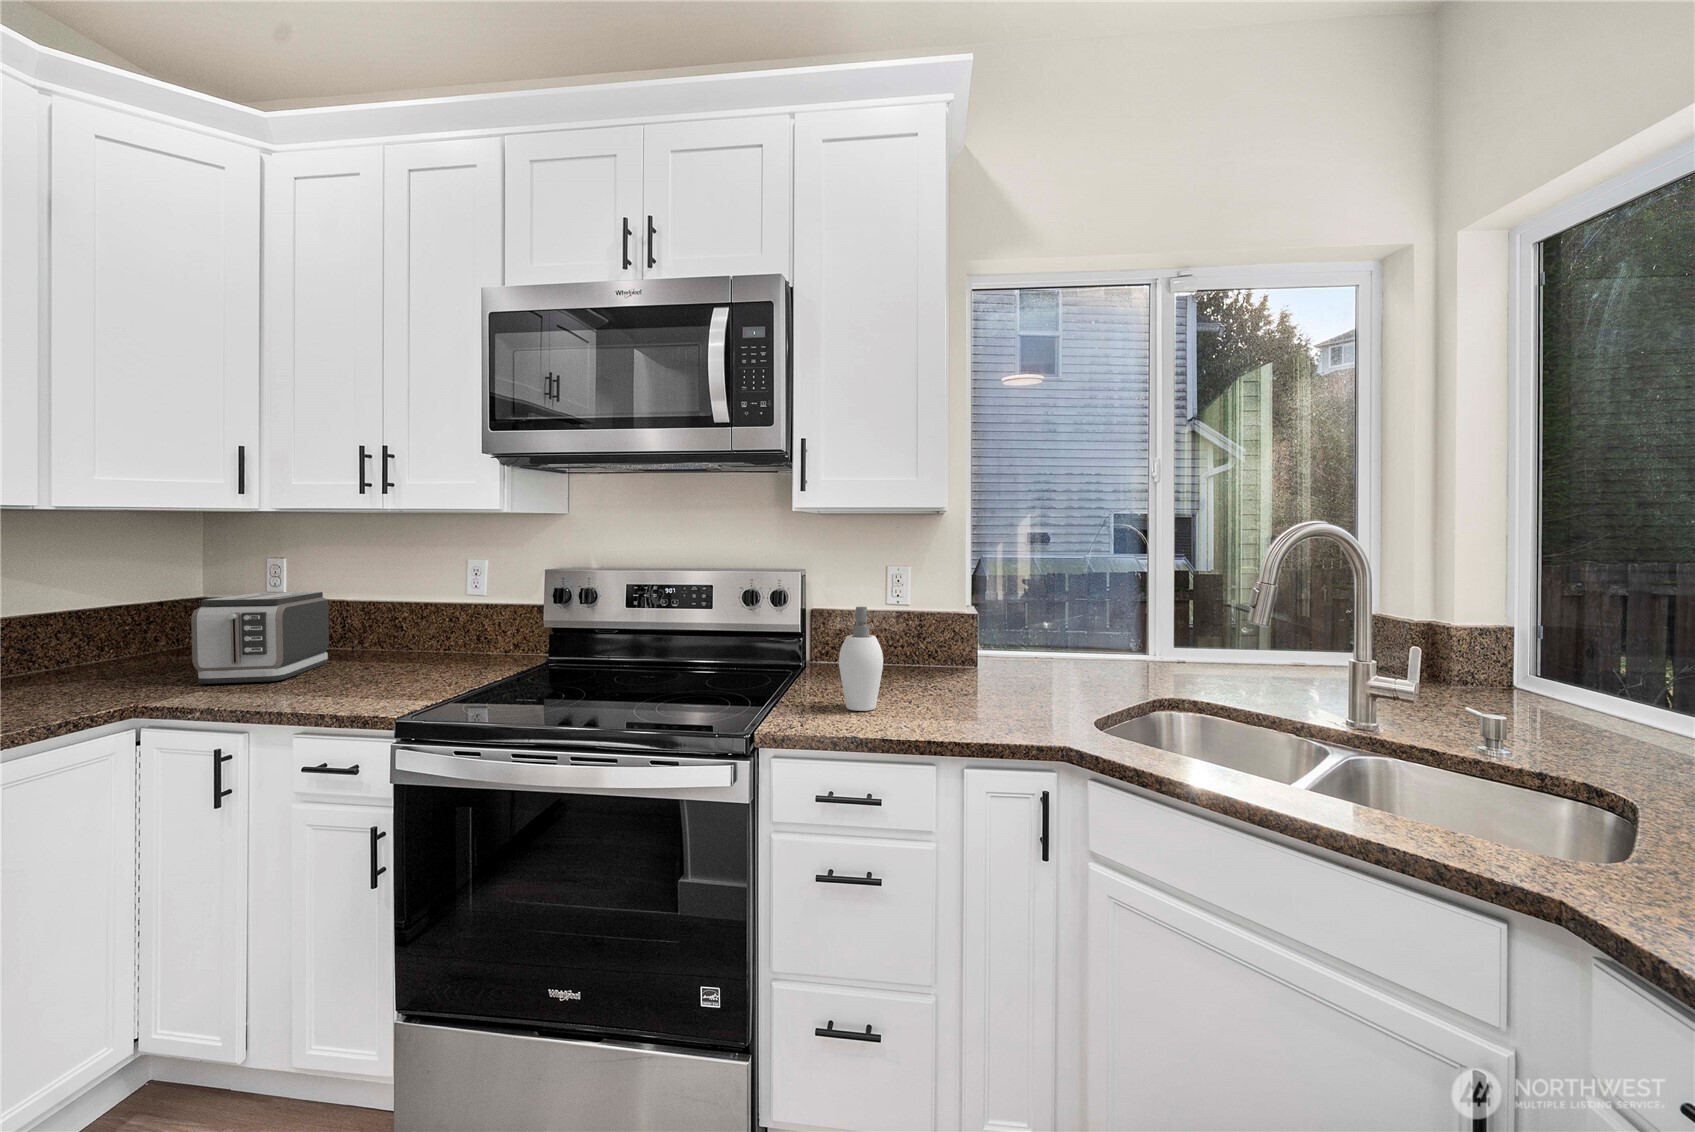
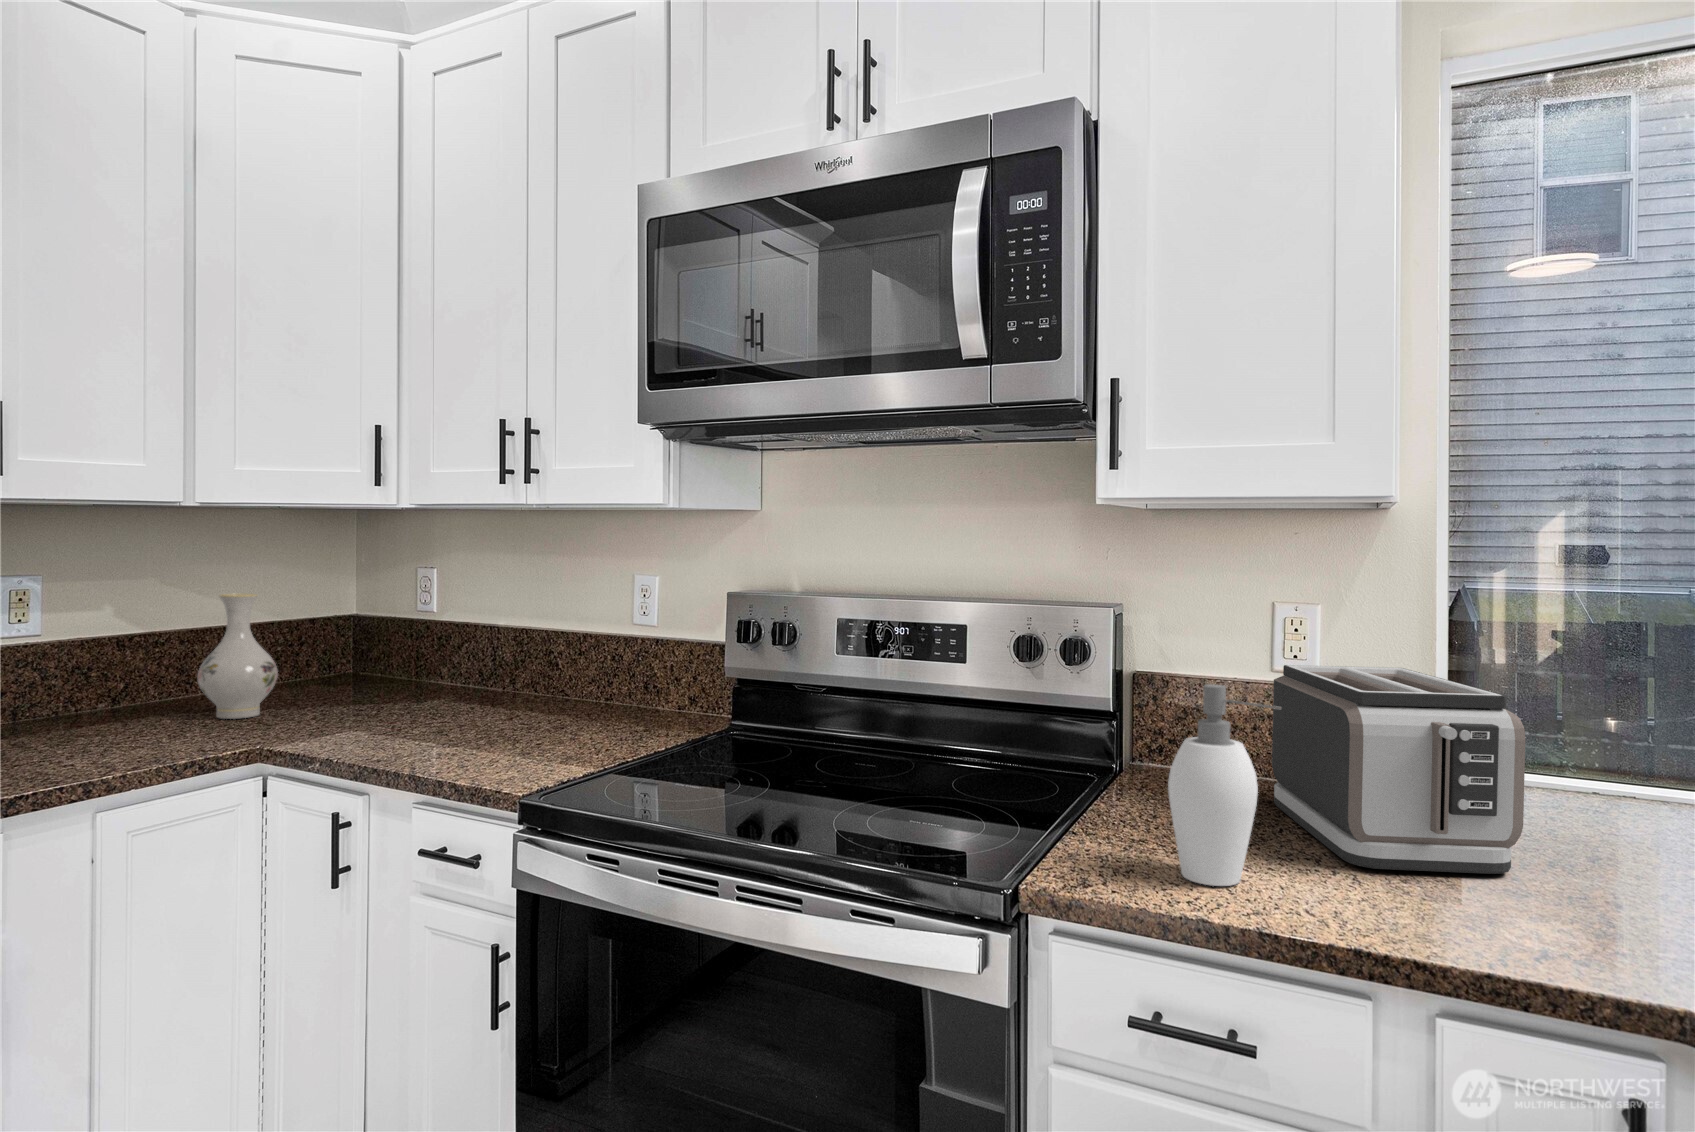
vase: none [75,580,152,681] -> present [198,594,278,719]
toaster: present [191,592,329,684] -> present [1272,665,1525,874]

